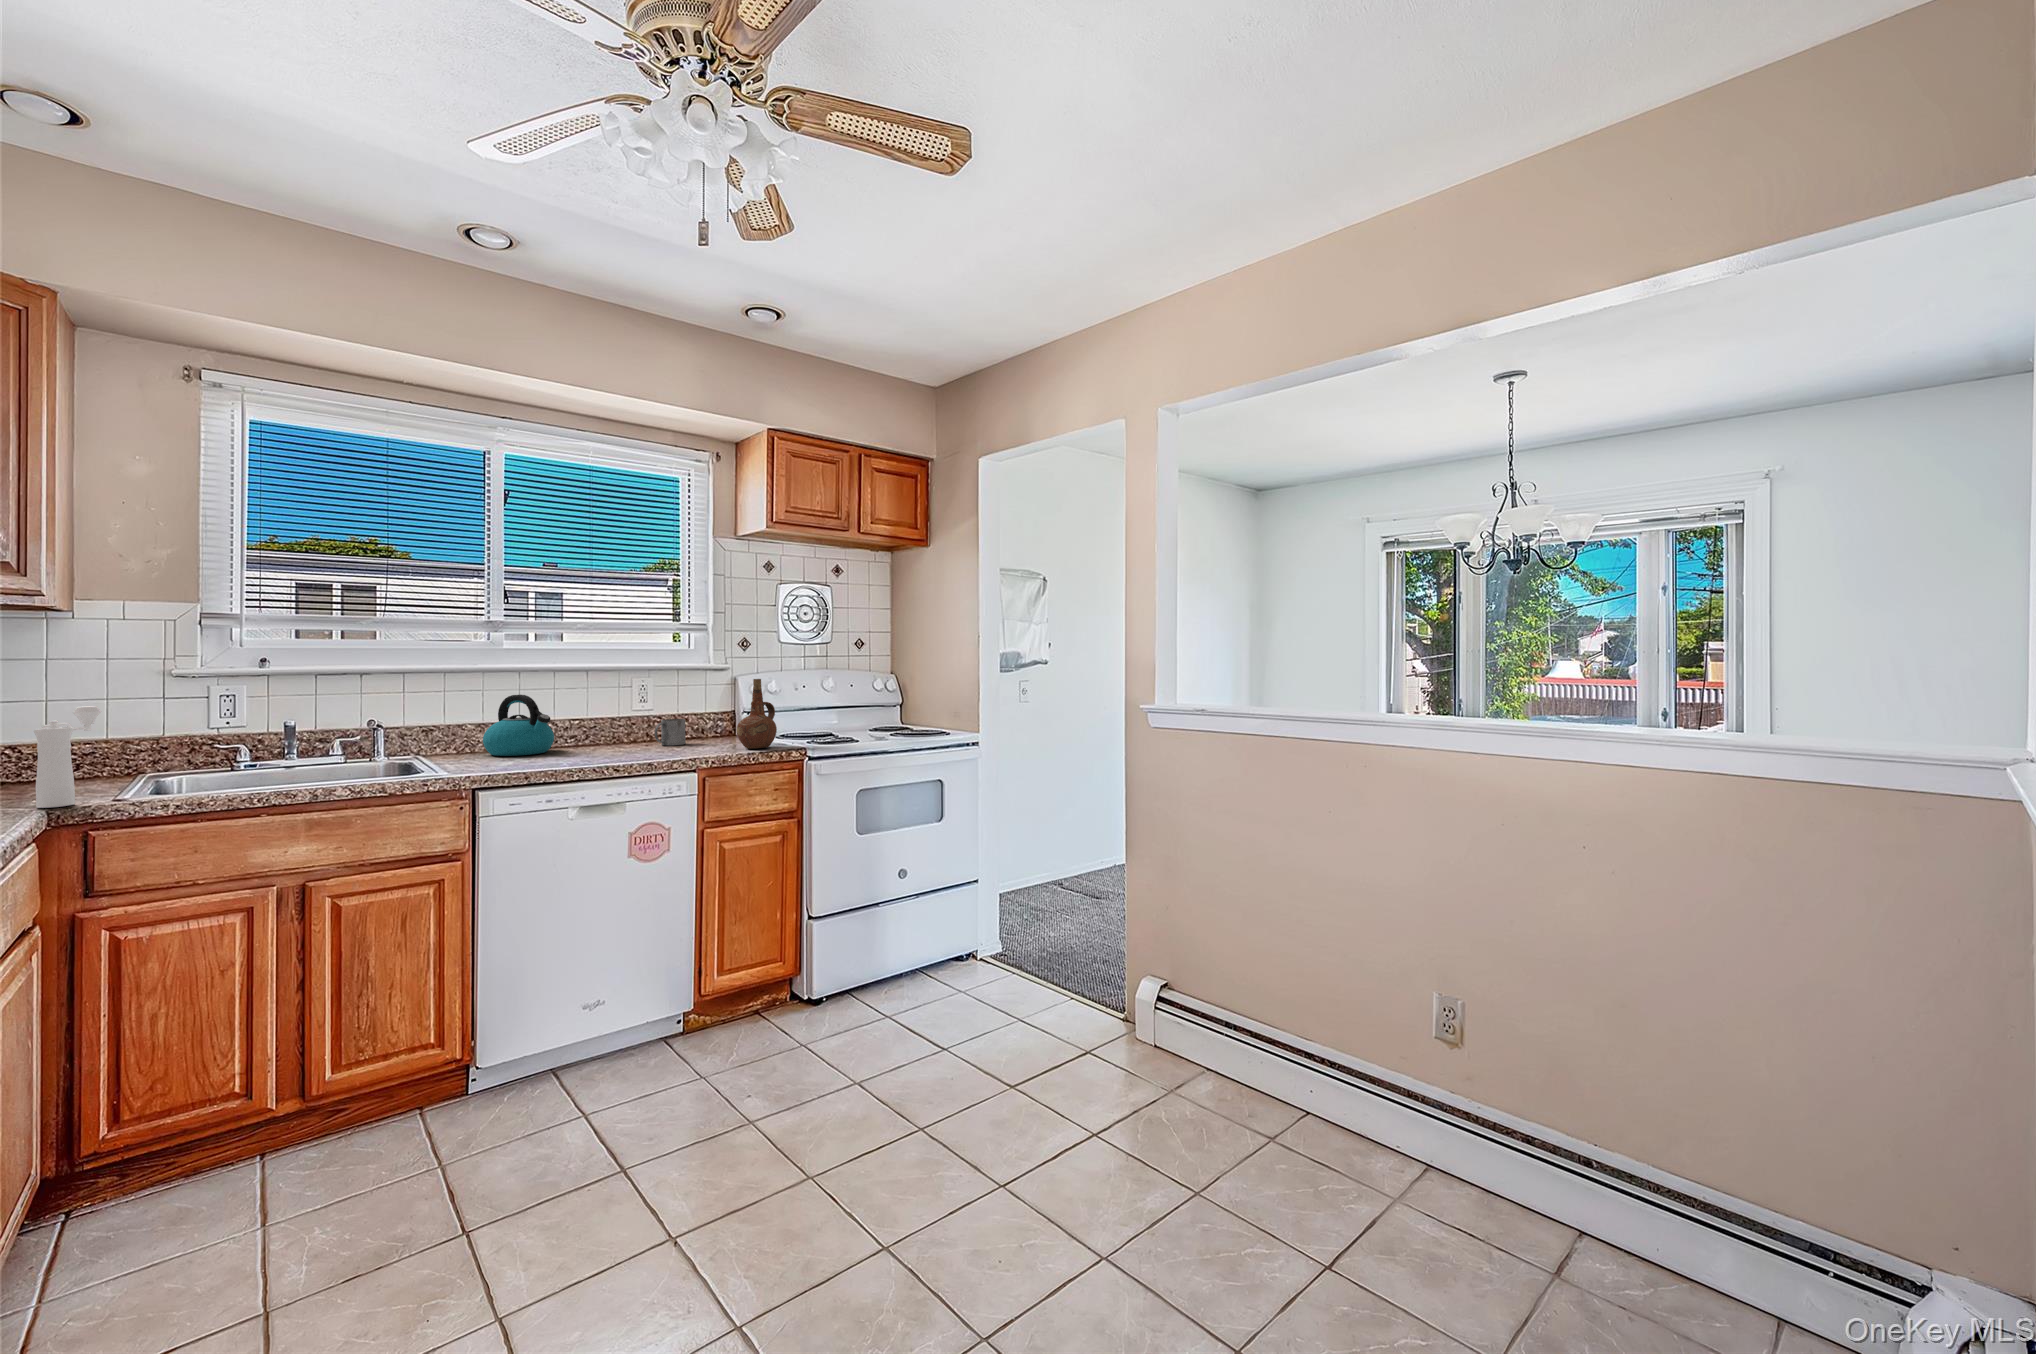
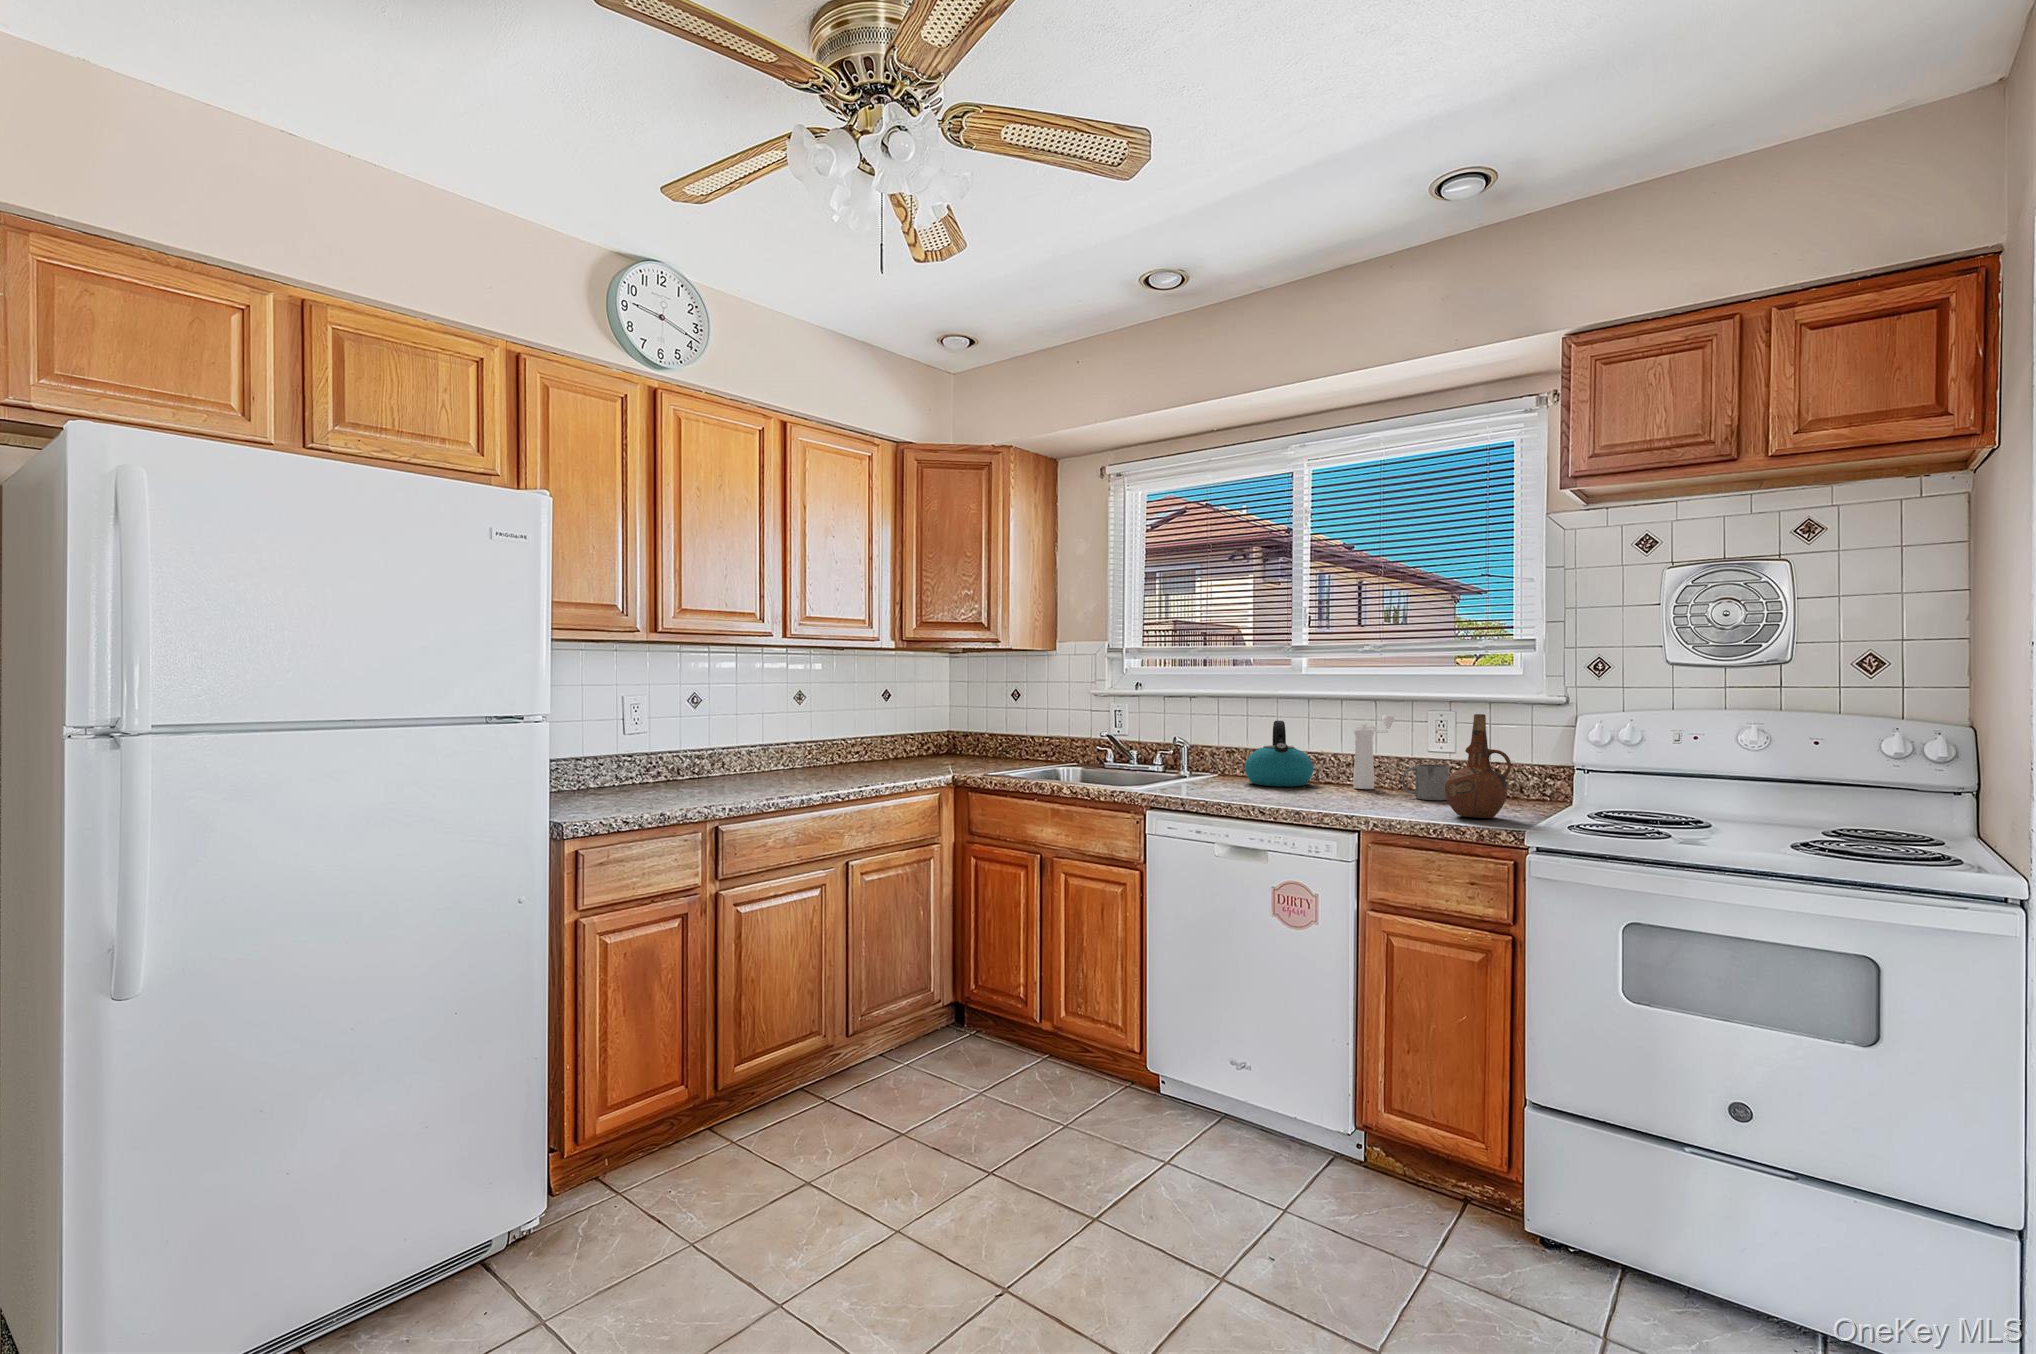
pepper mill: present [34,706,101,808] -> present [1353,715,1395,789]

